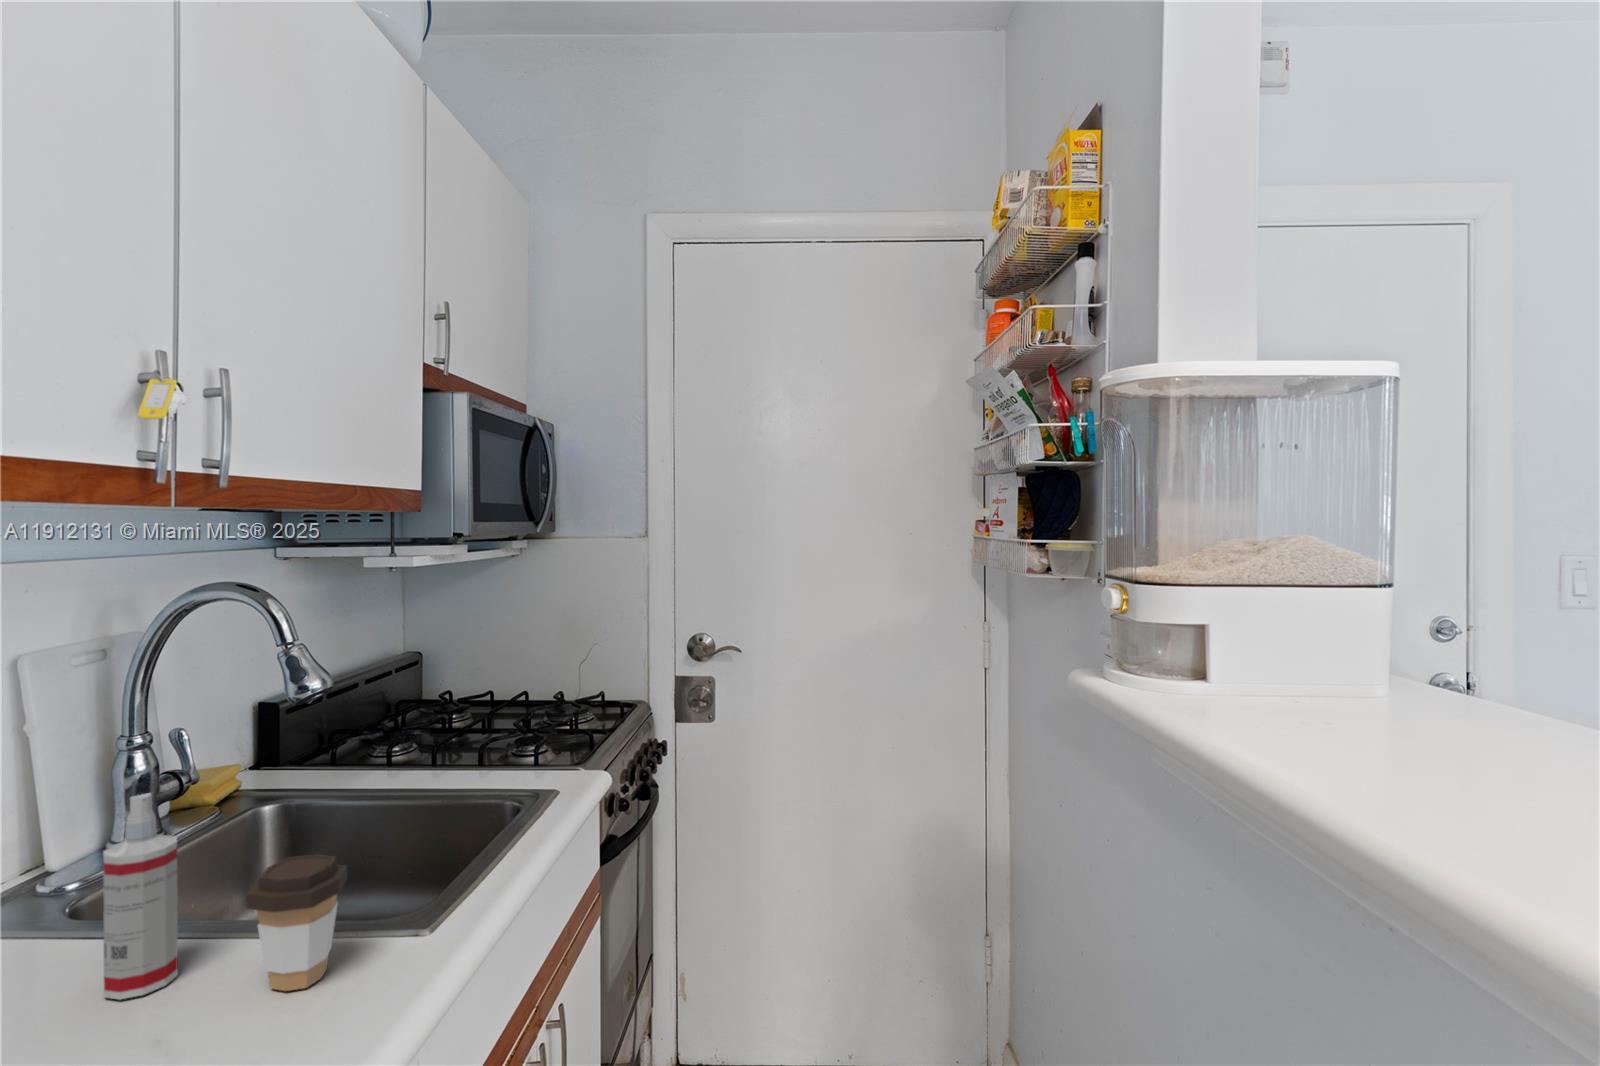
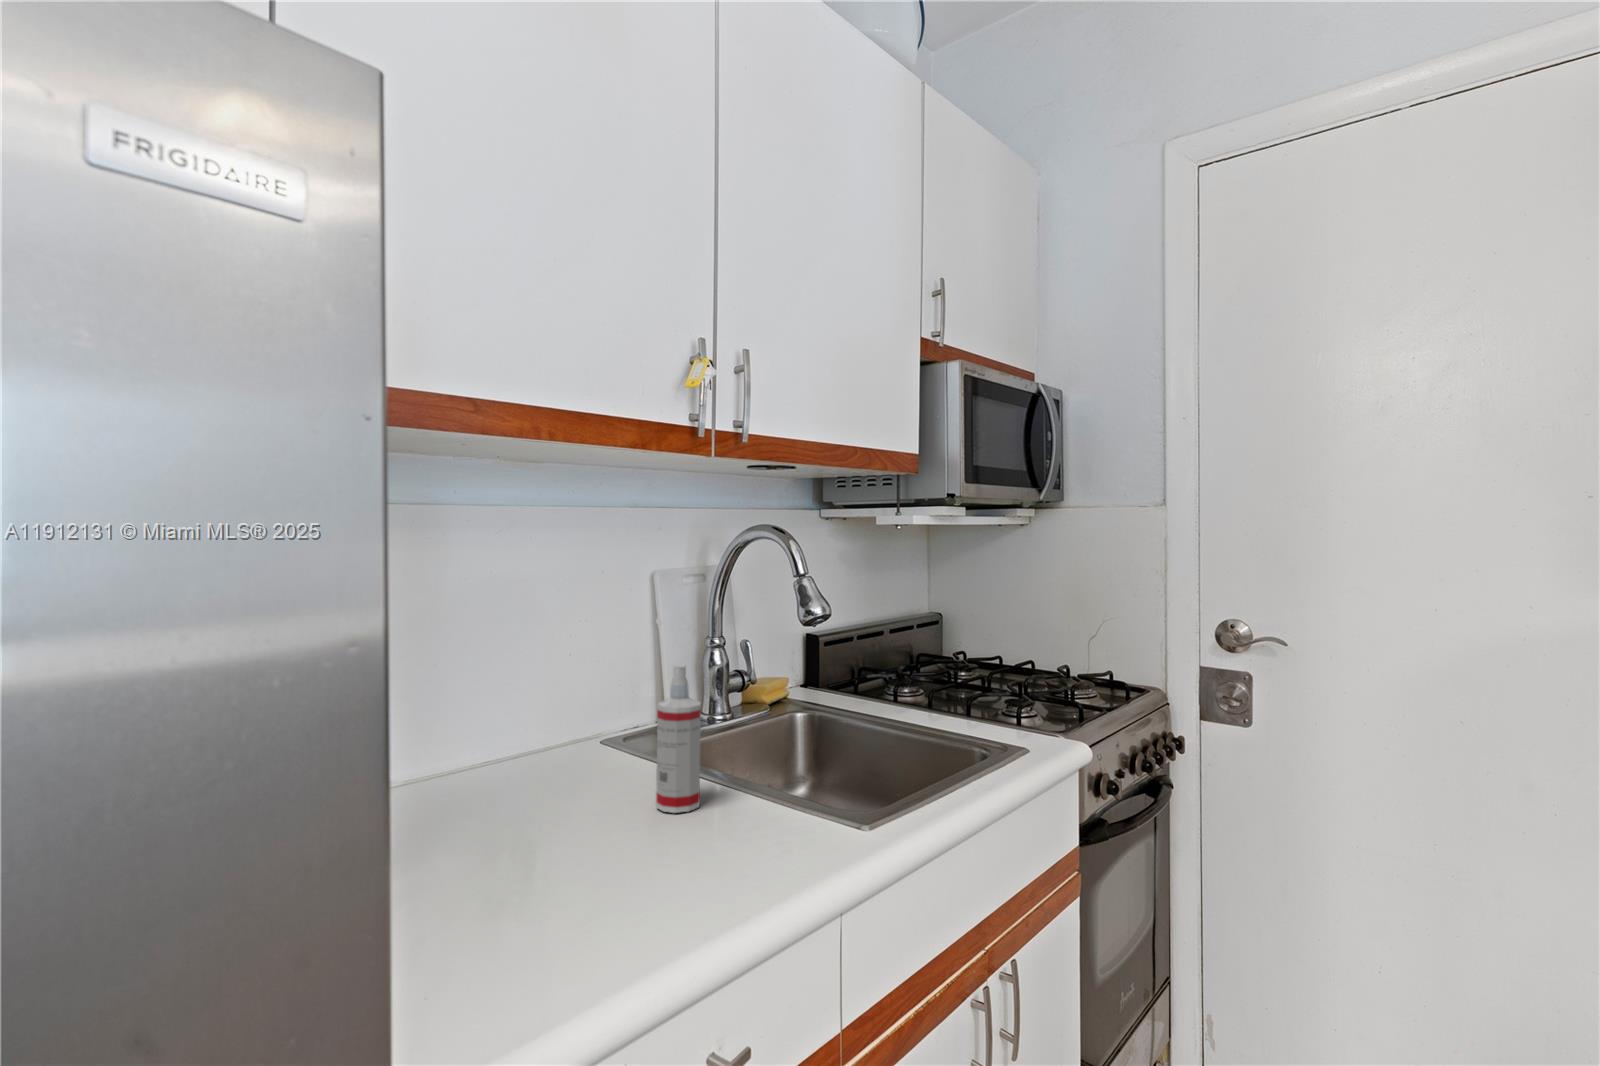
coffee cup: present [247,854,347,991] -> none [730,733,802,840]

